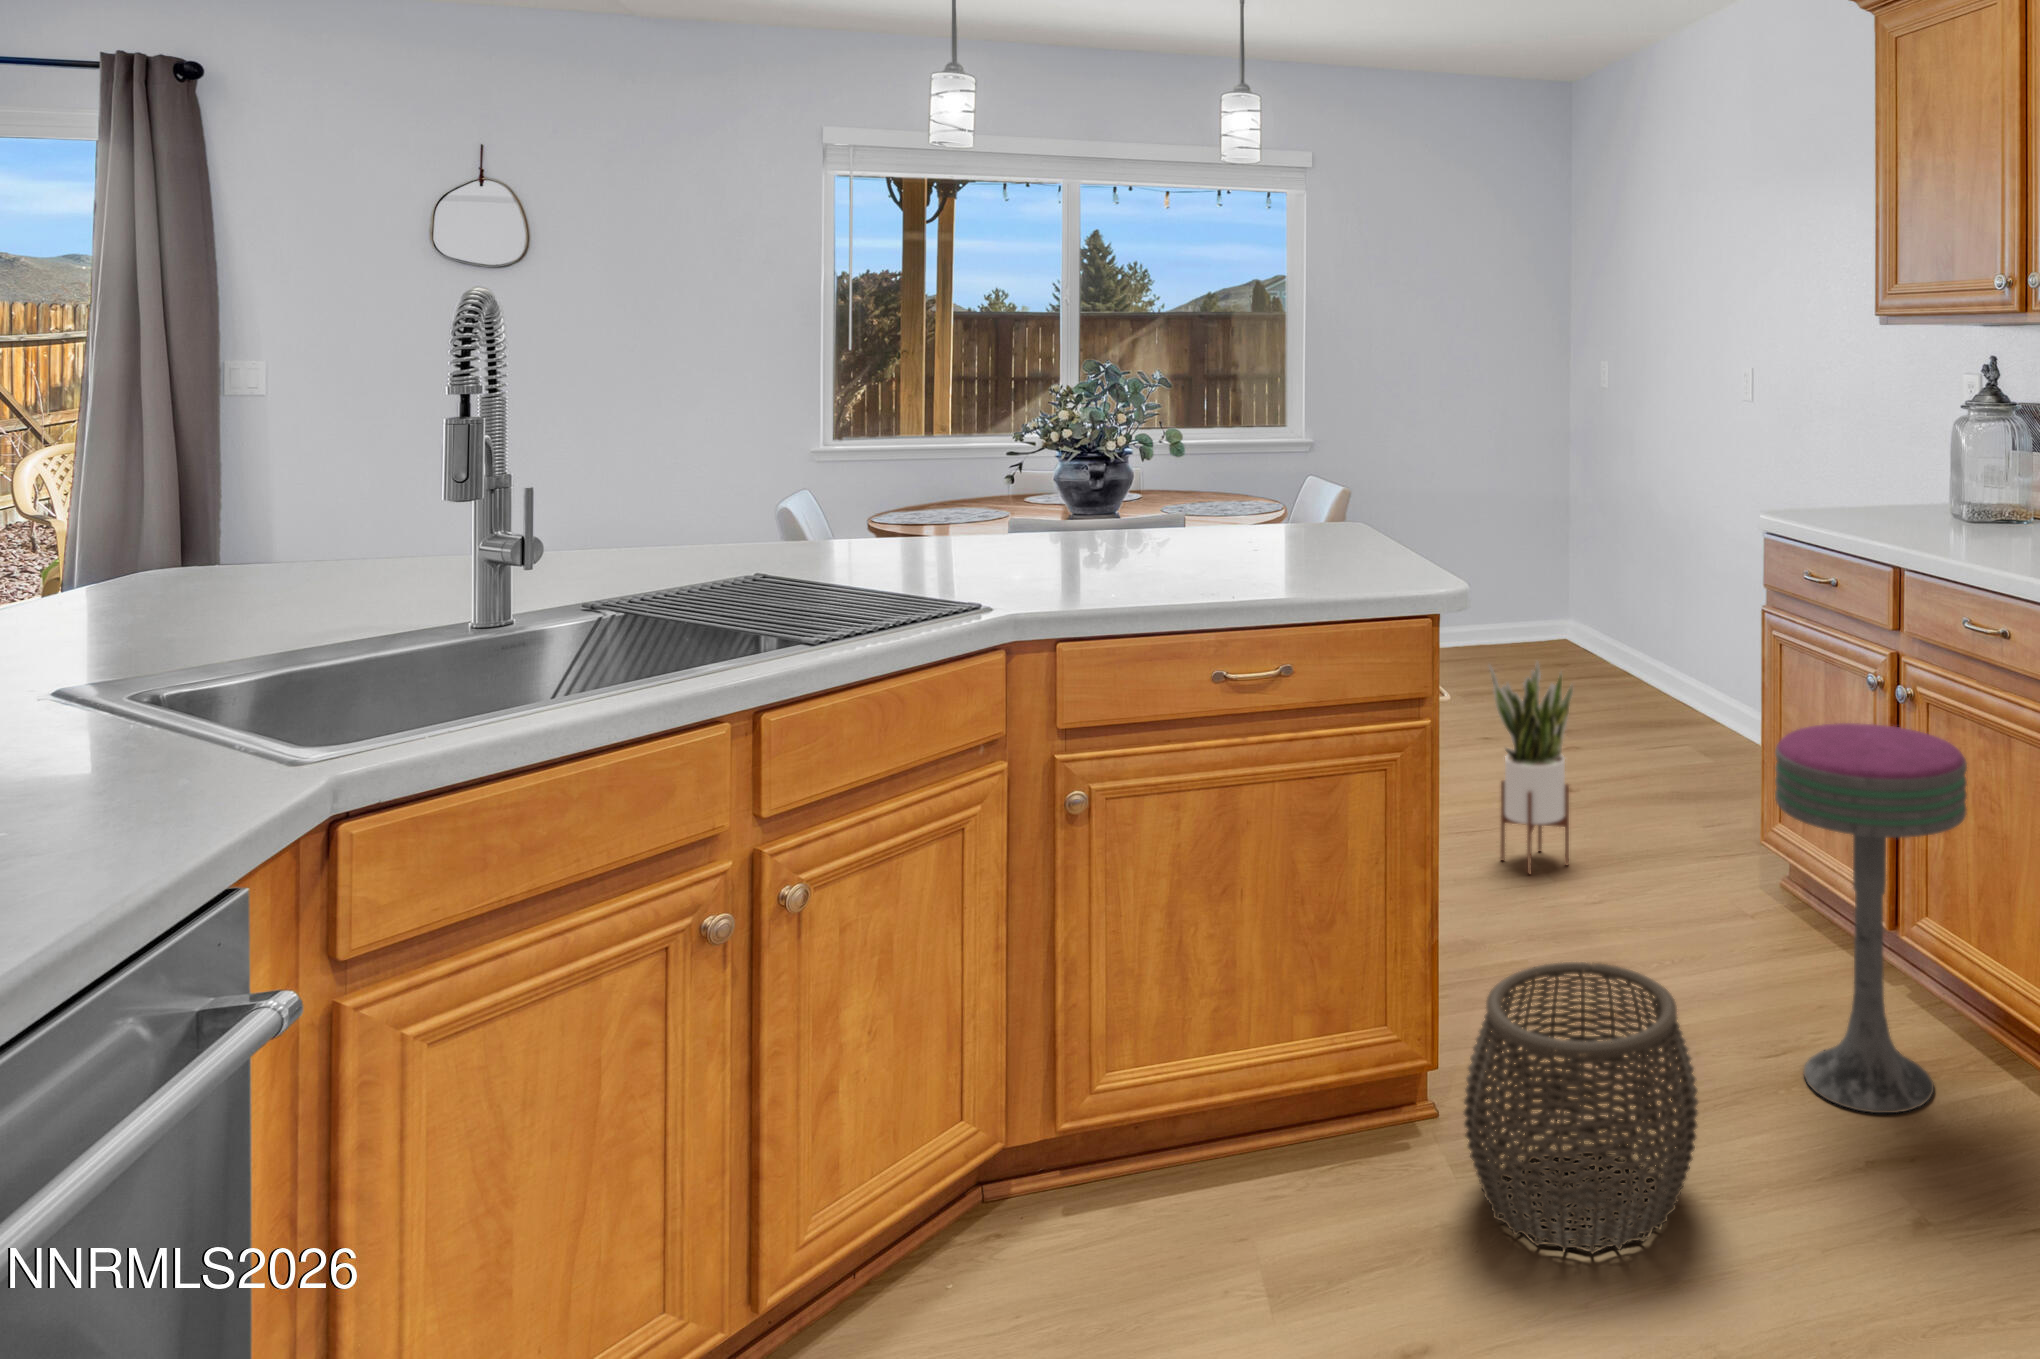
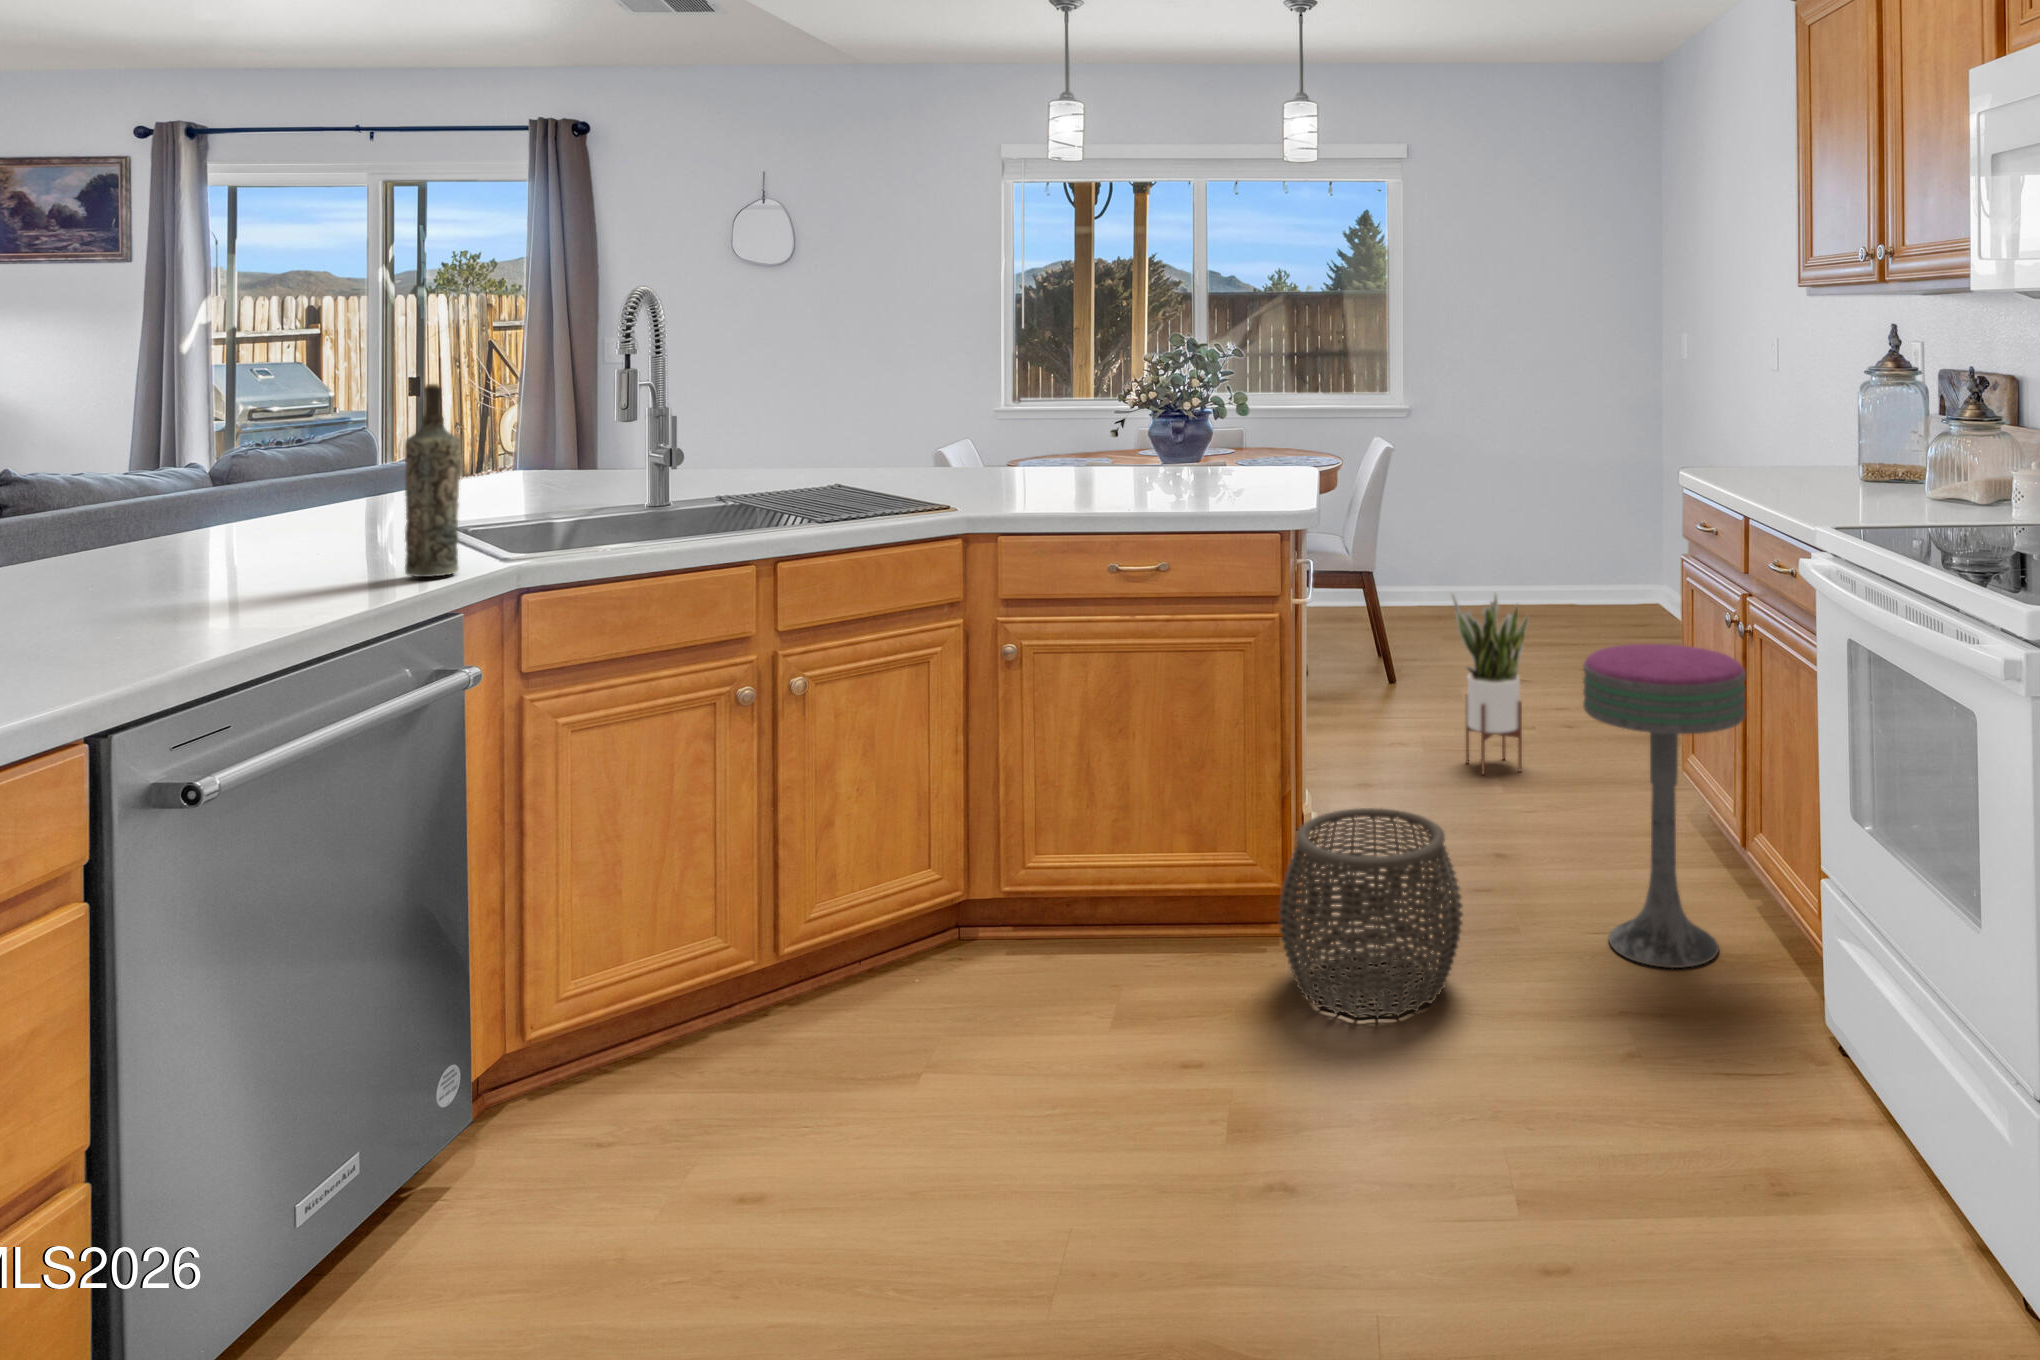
bottle: none [119,449,237,805] -> present [405,384,460,577]

